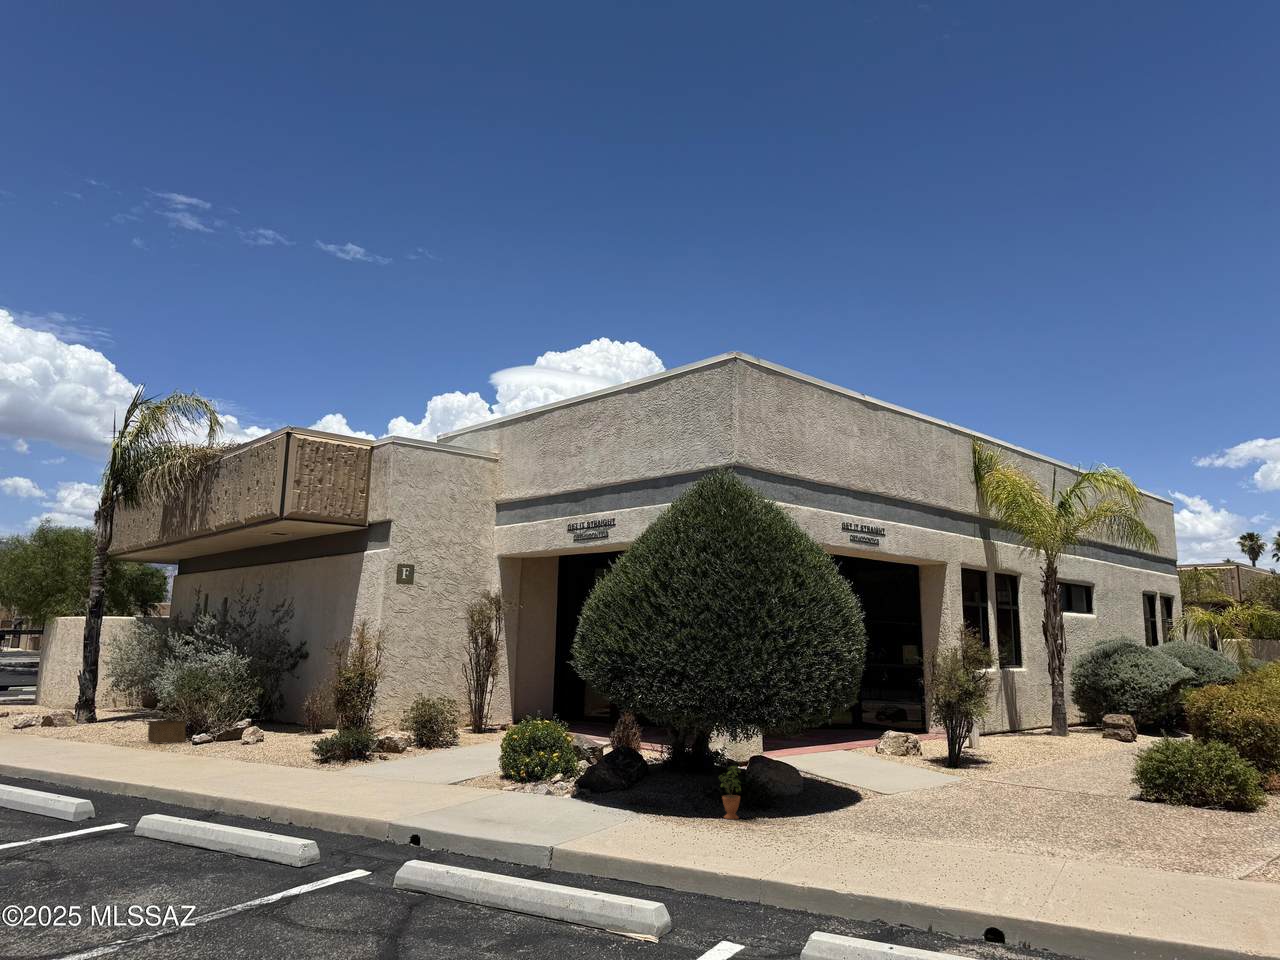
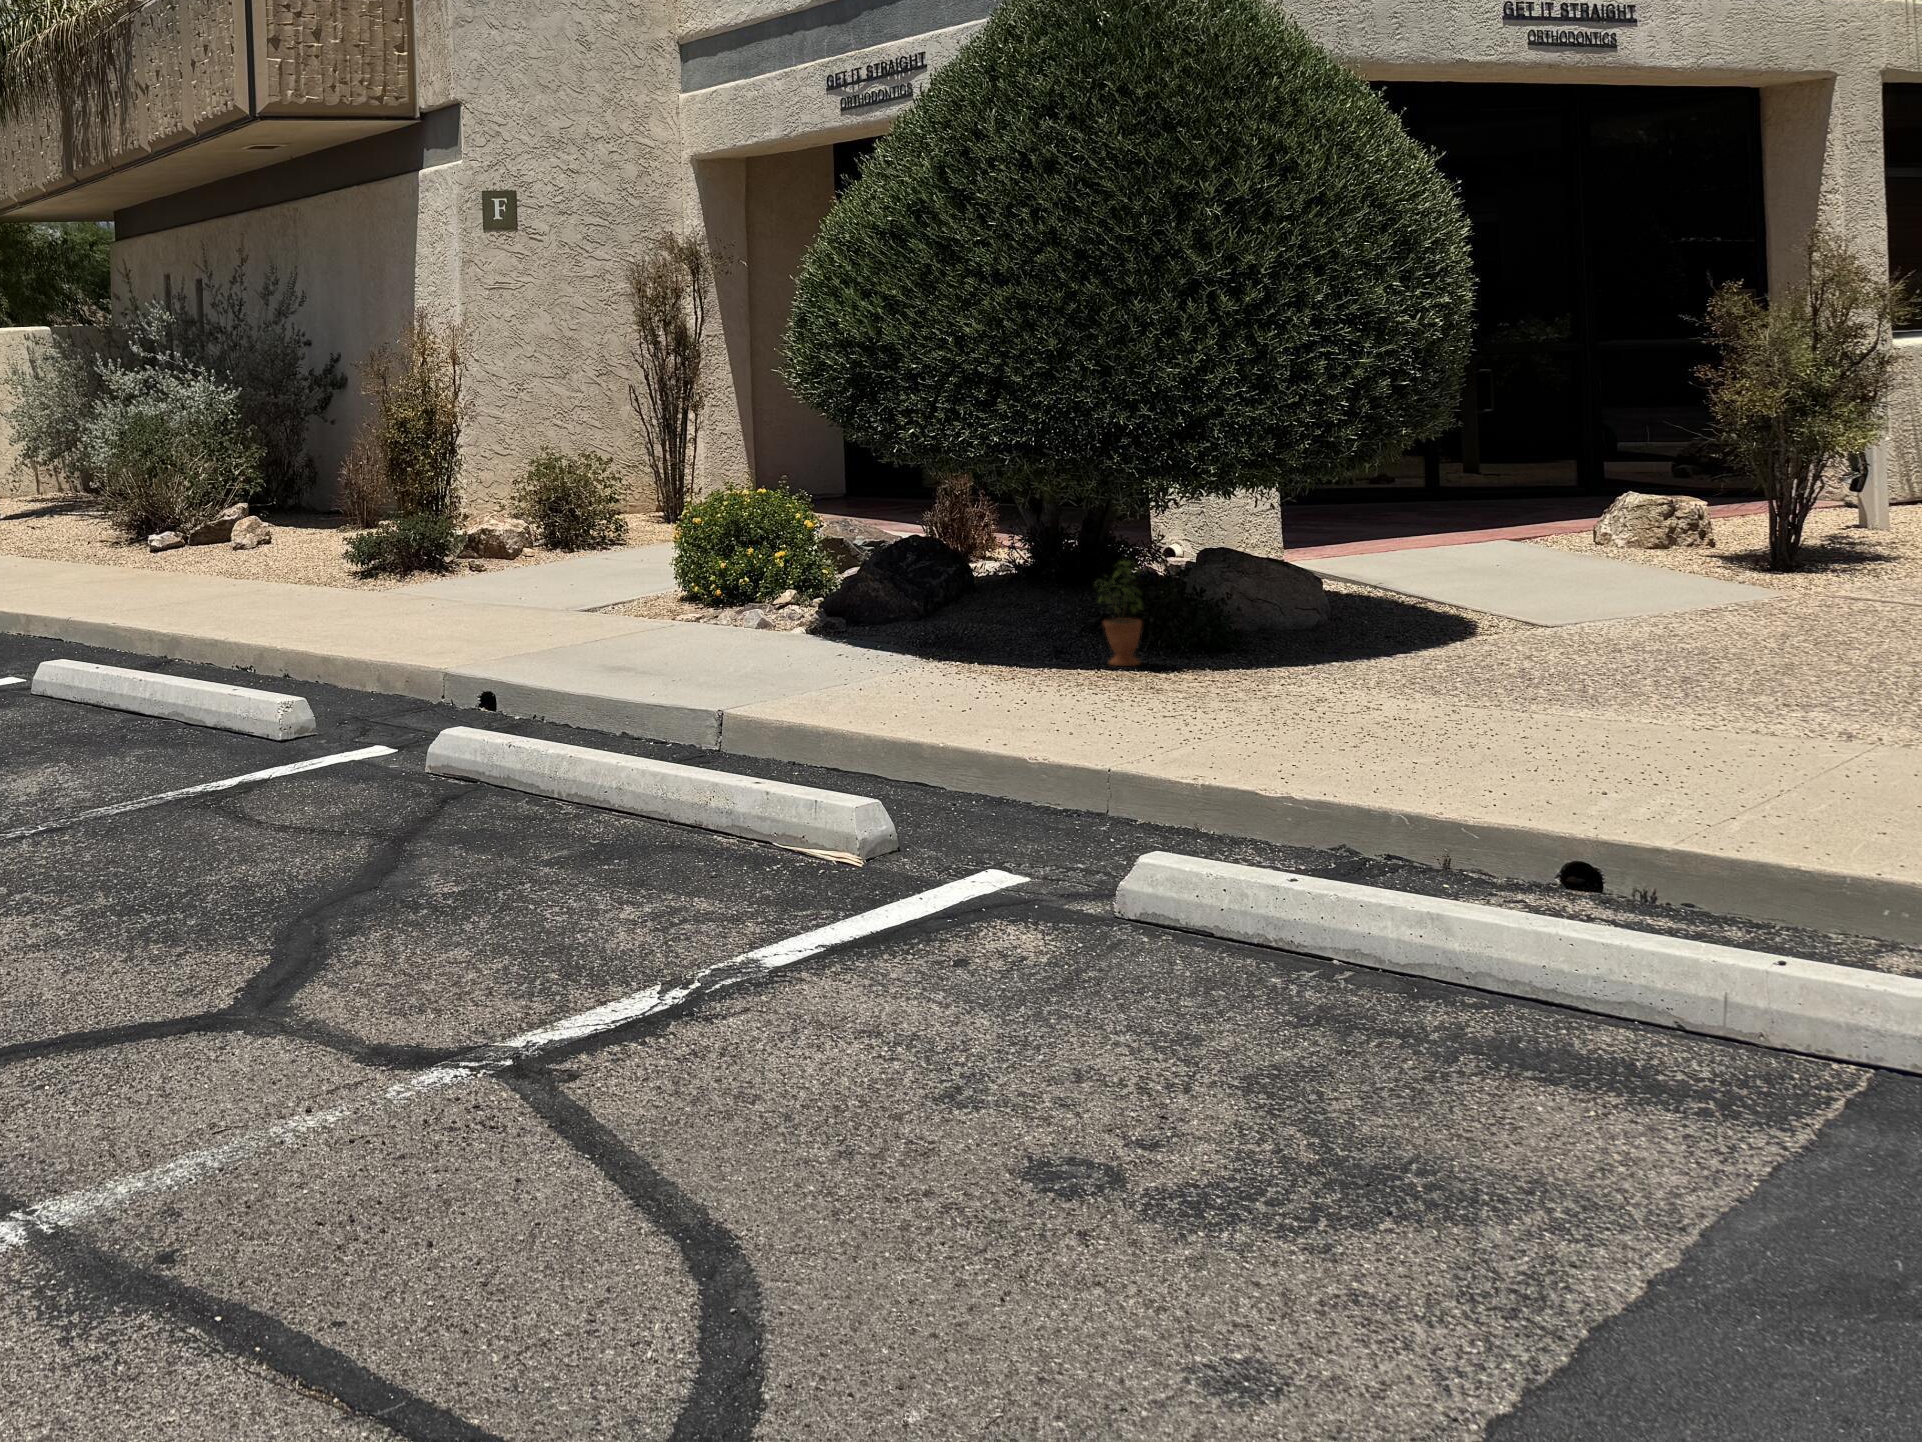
storage bin: present [148,720,186,744] -> none [71,510,139,554]

